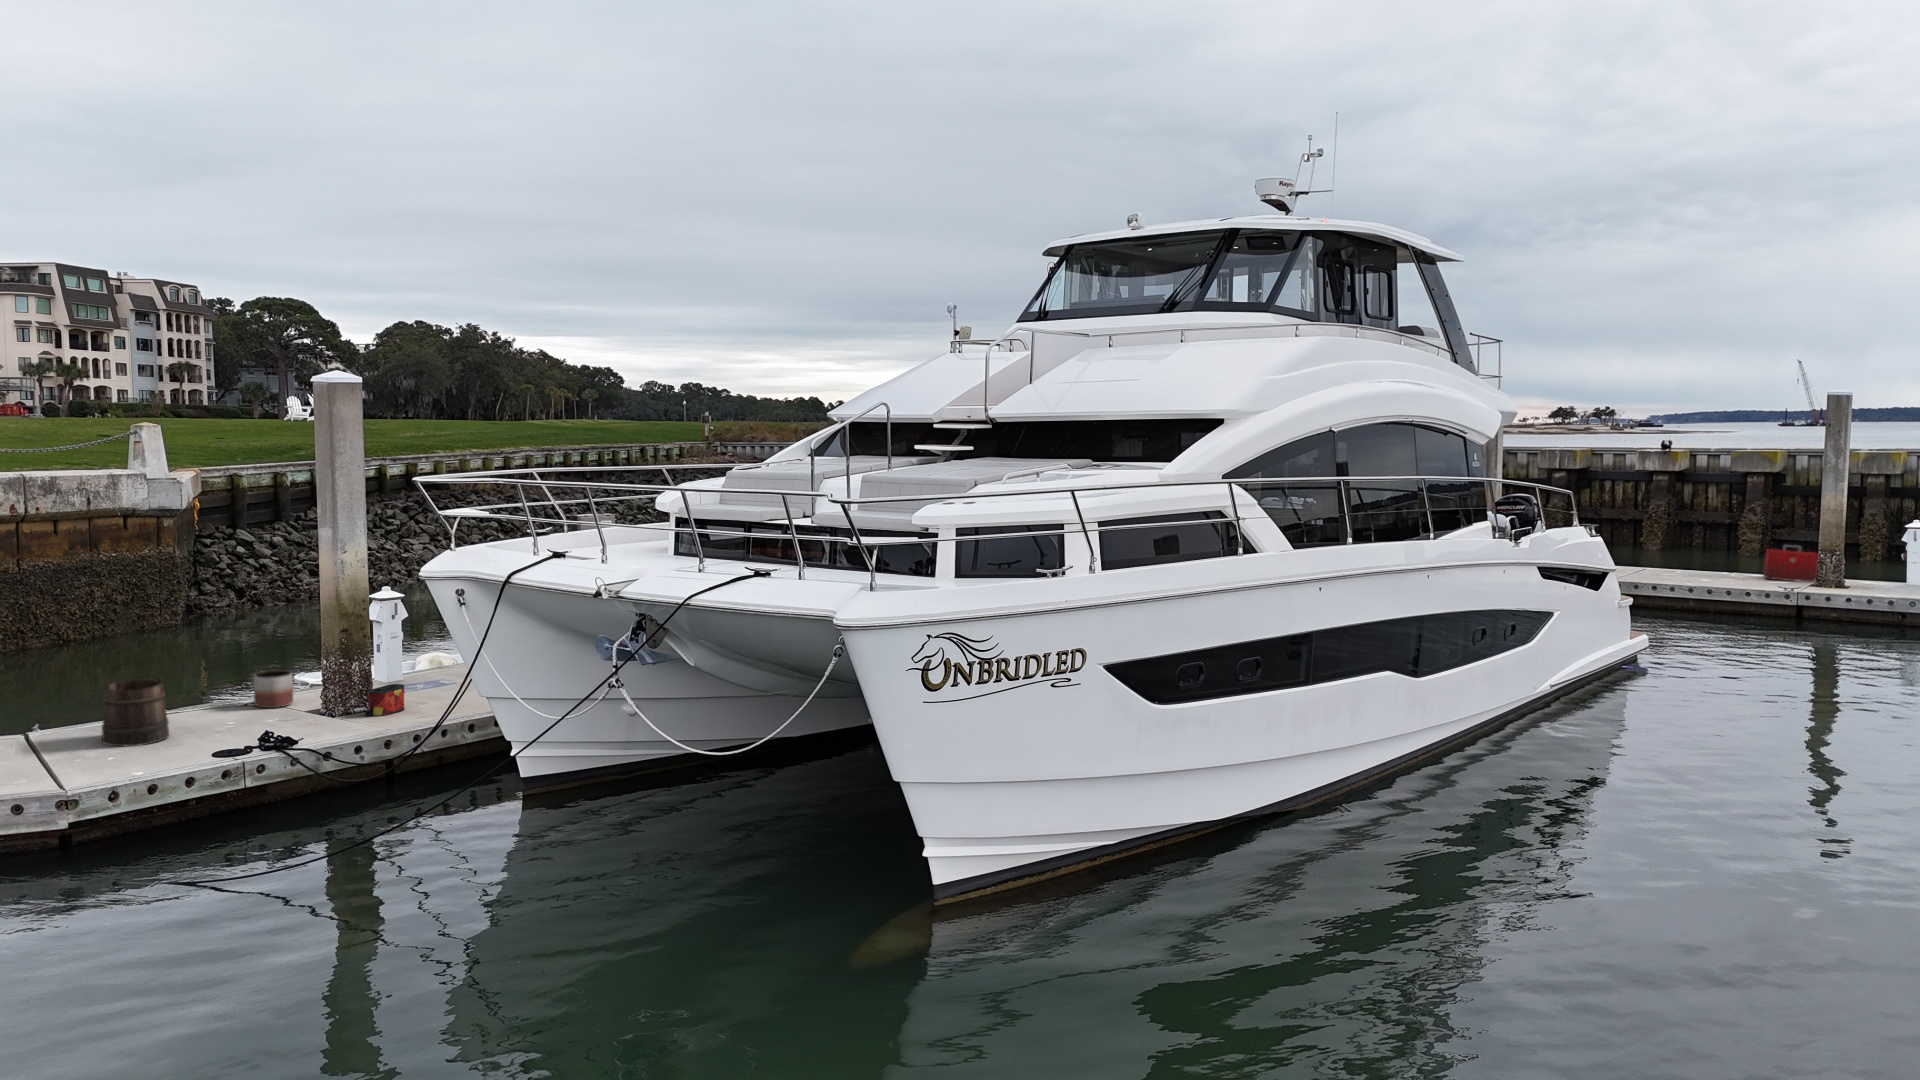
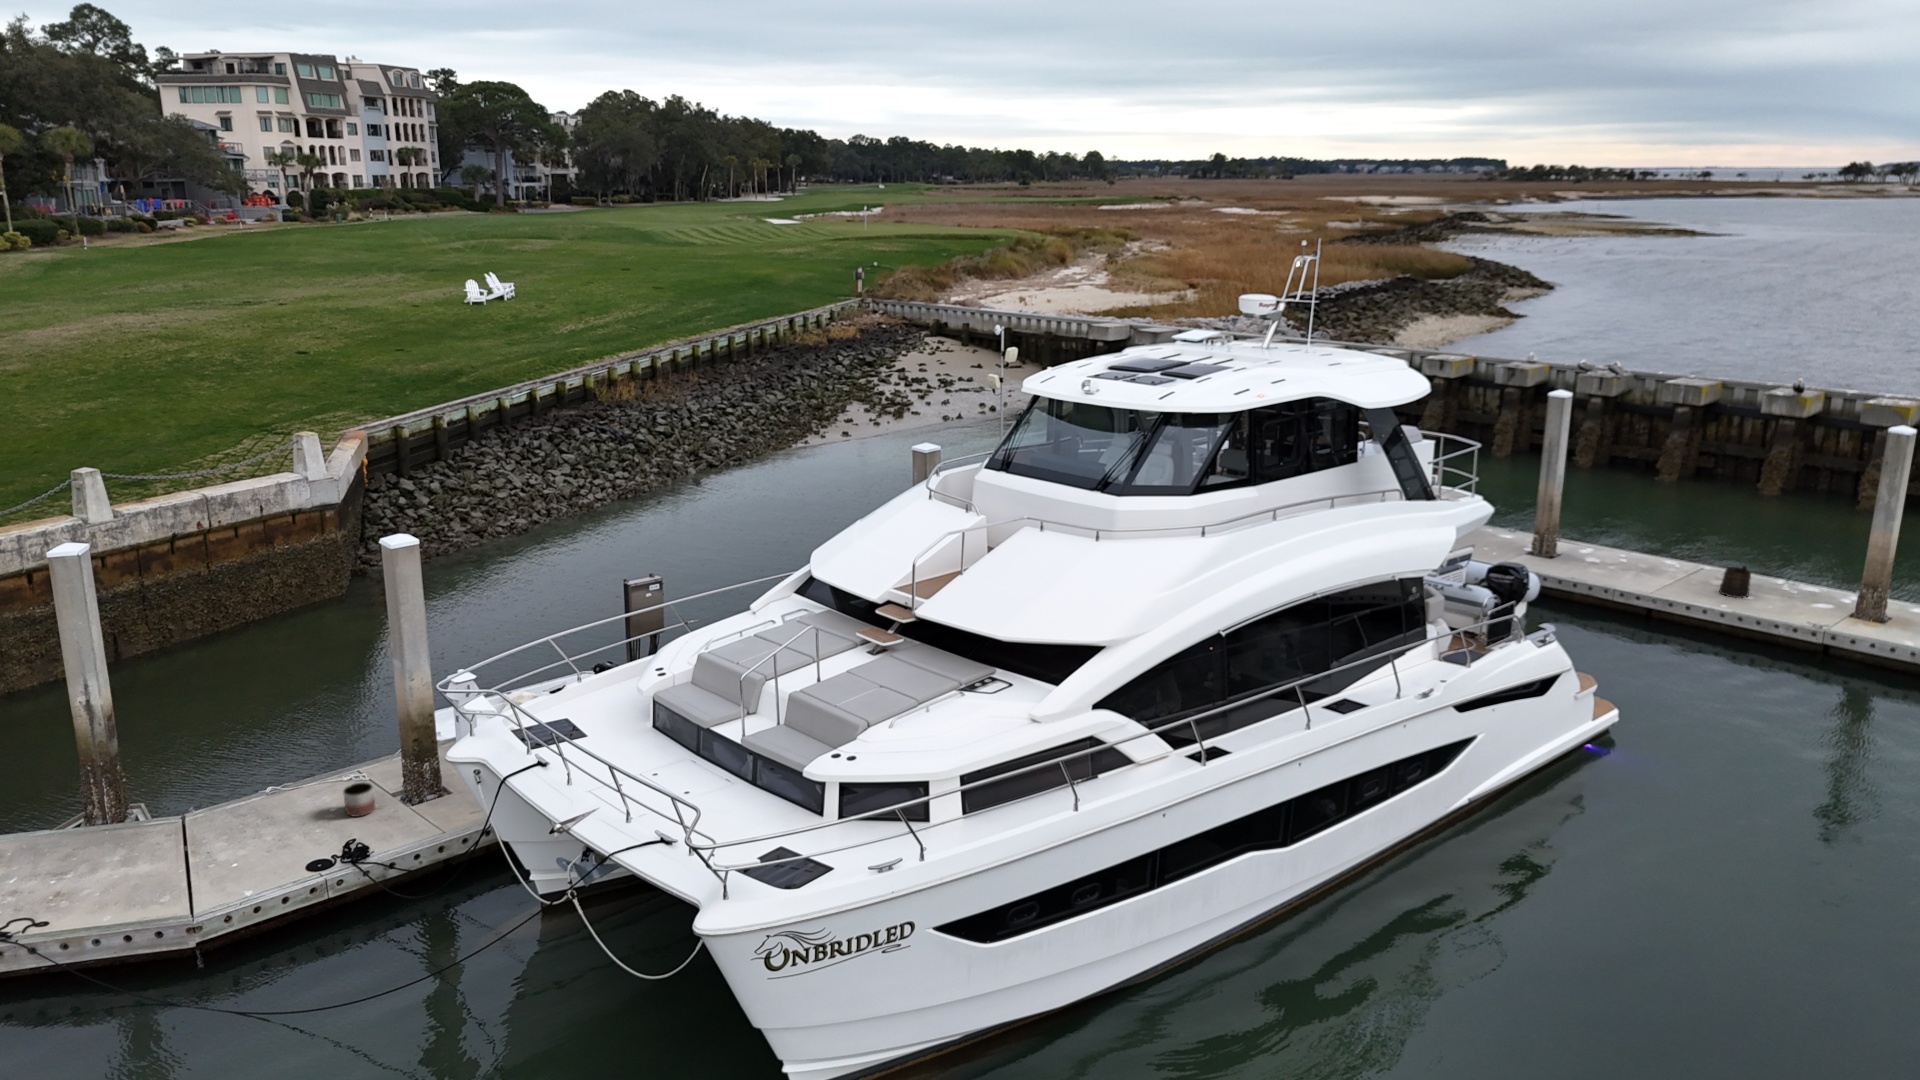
toolbox: present [1763,545,1818,582] -> none [1803,579,1860,622]
bucket: present [102,676,169,746] -> present [1719,566,1751,598]
bag: present [365,684,405,716] -> none [424,800,457,831]

